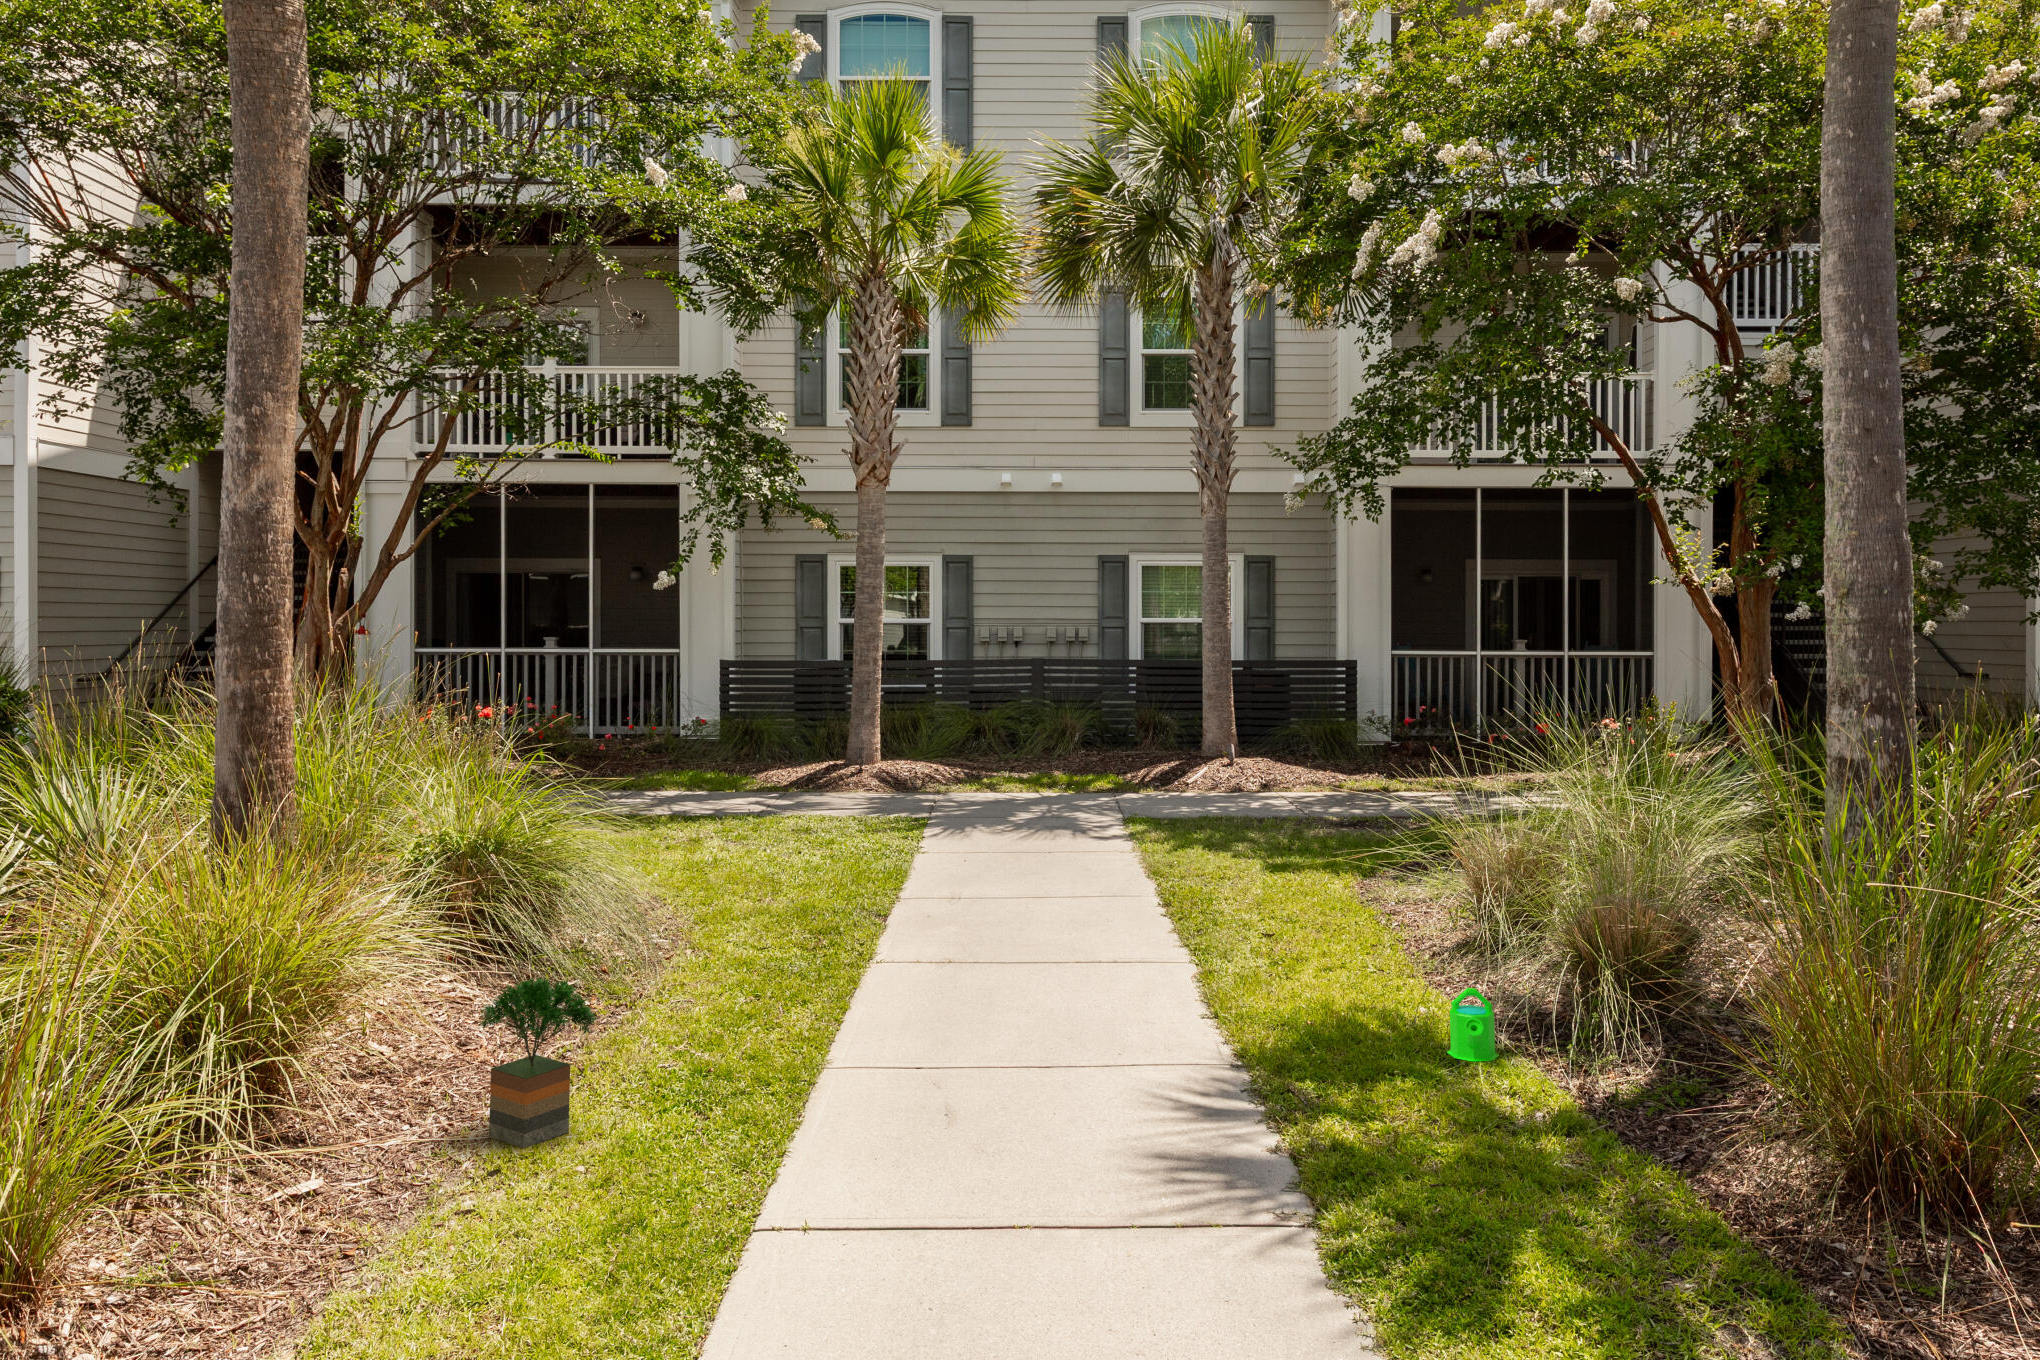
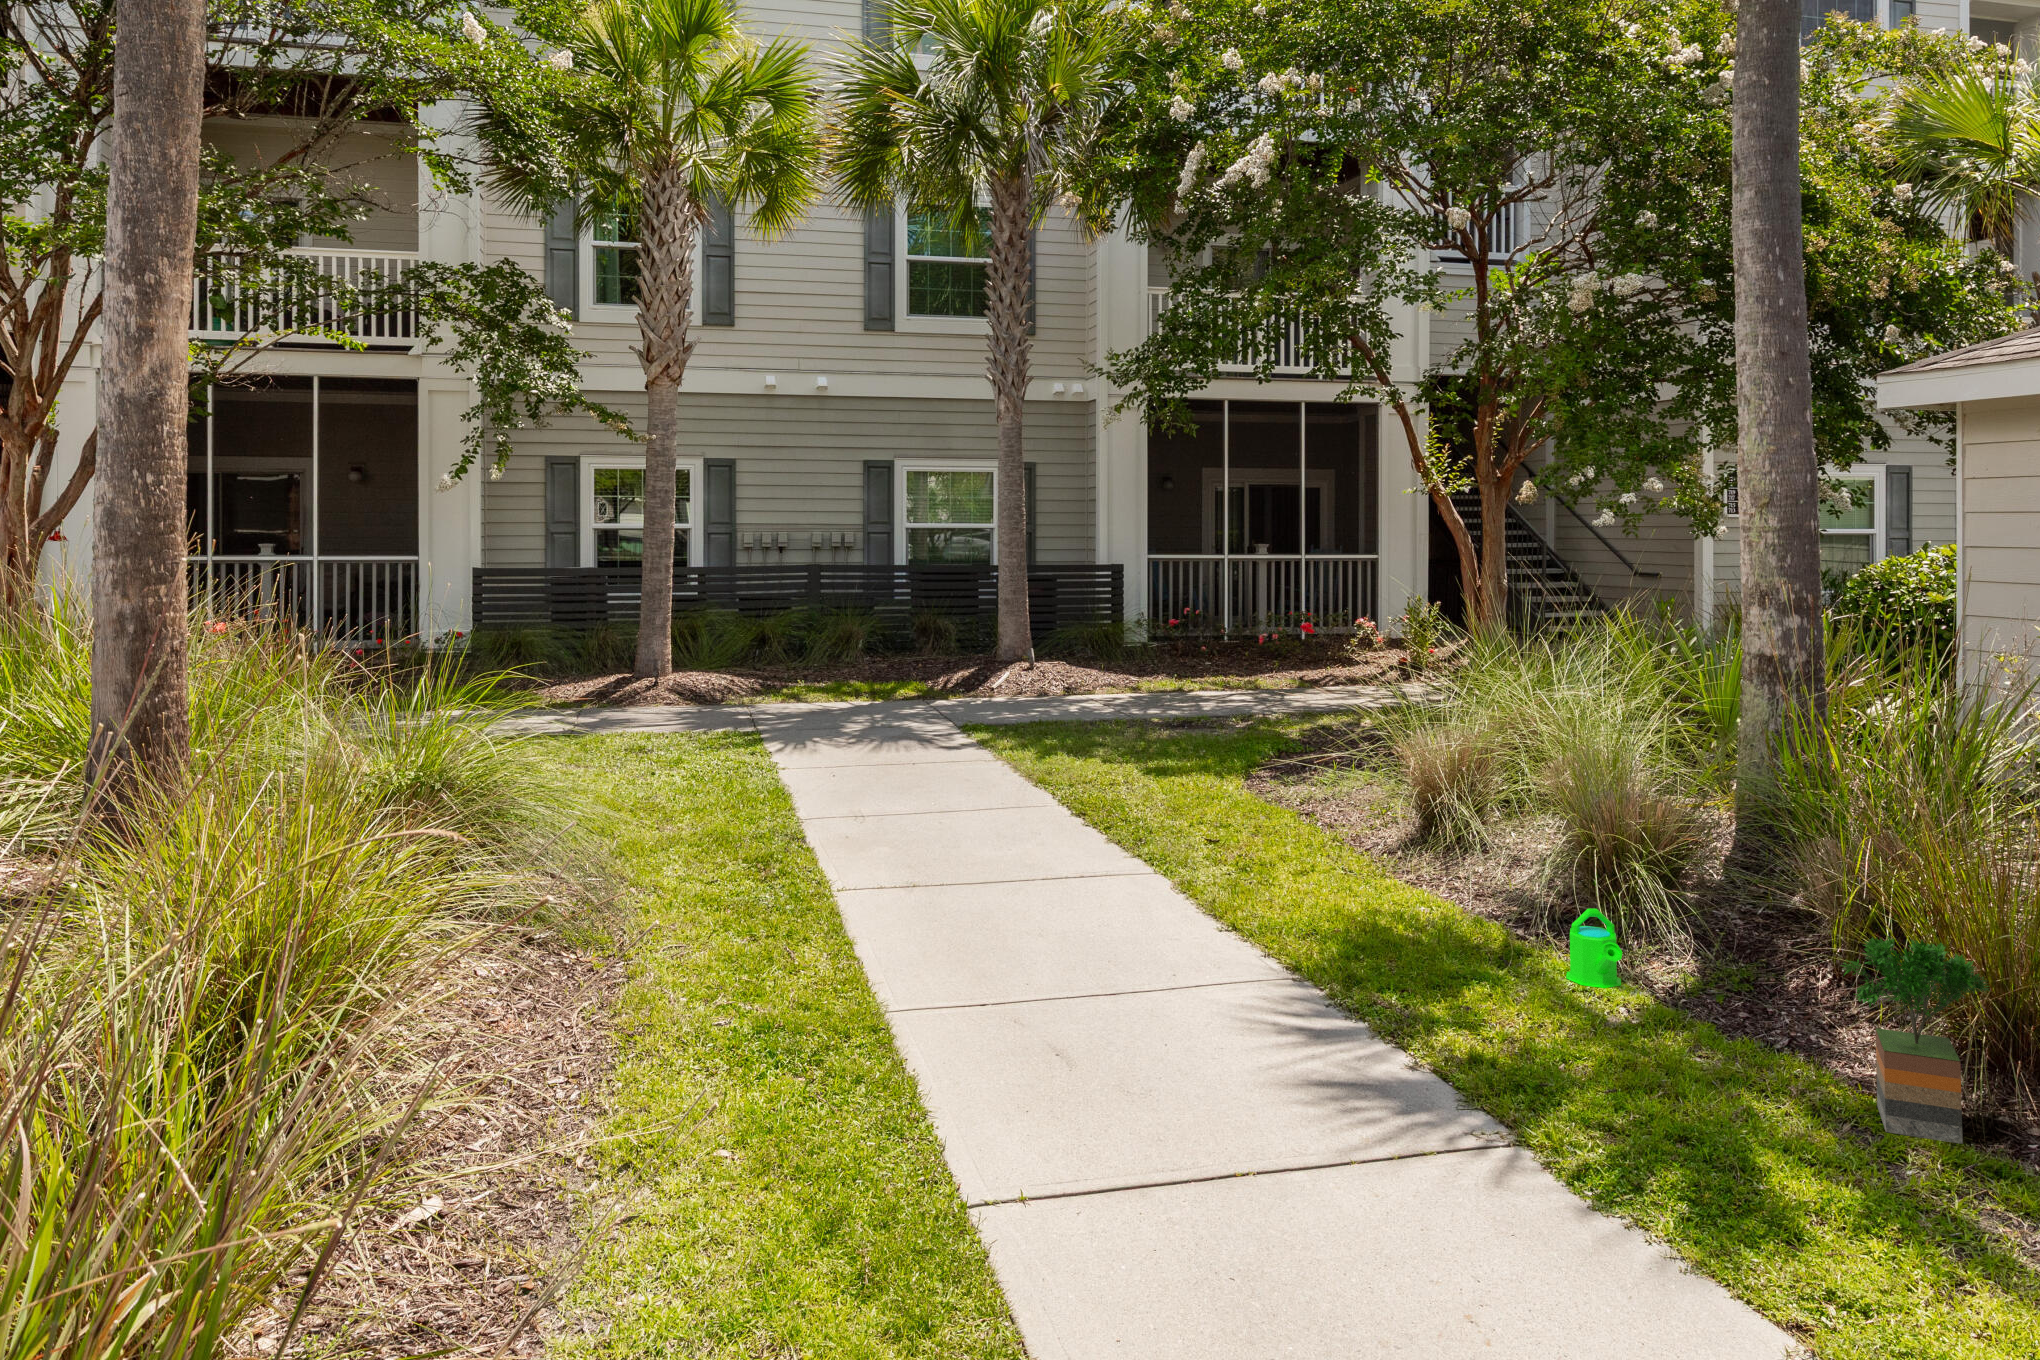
potted tree: present [479,977,596,1148] -> present [1841,936,1989,1144]

